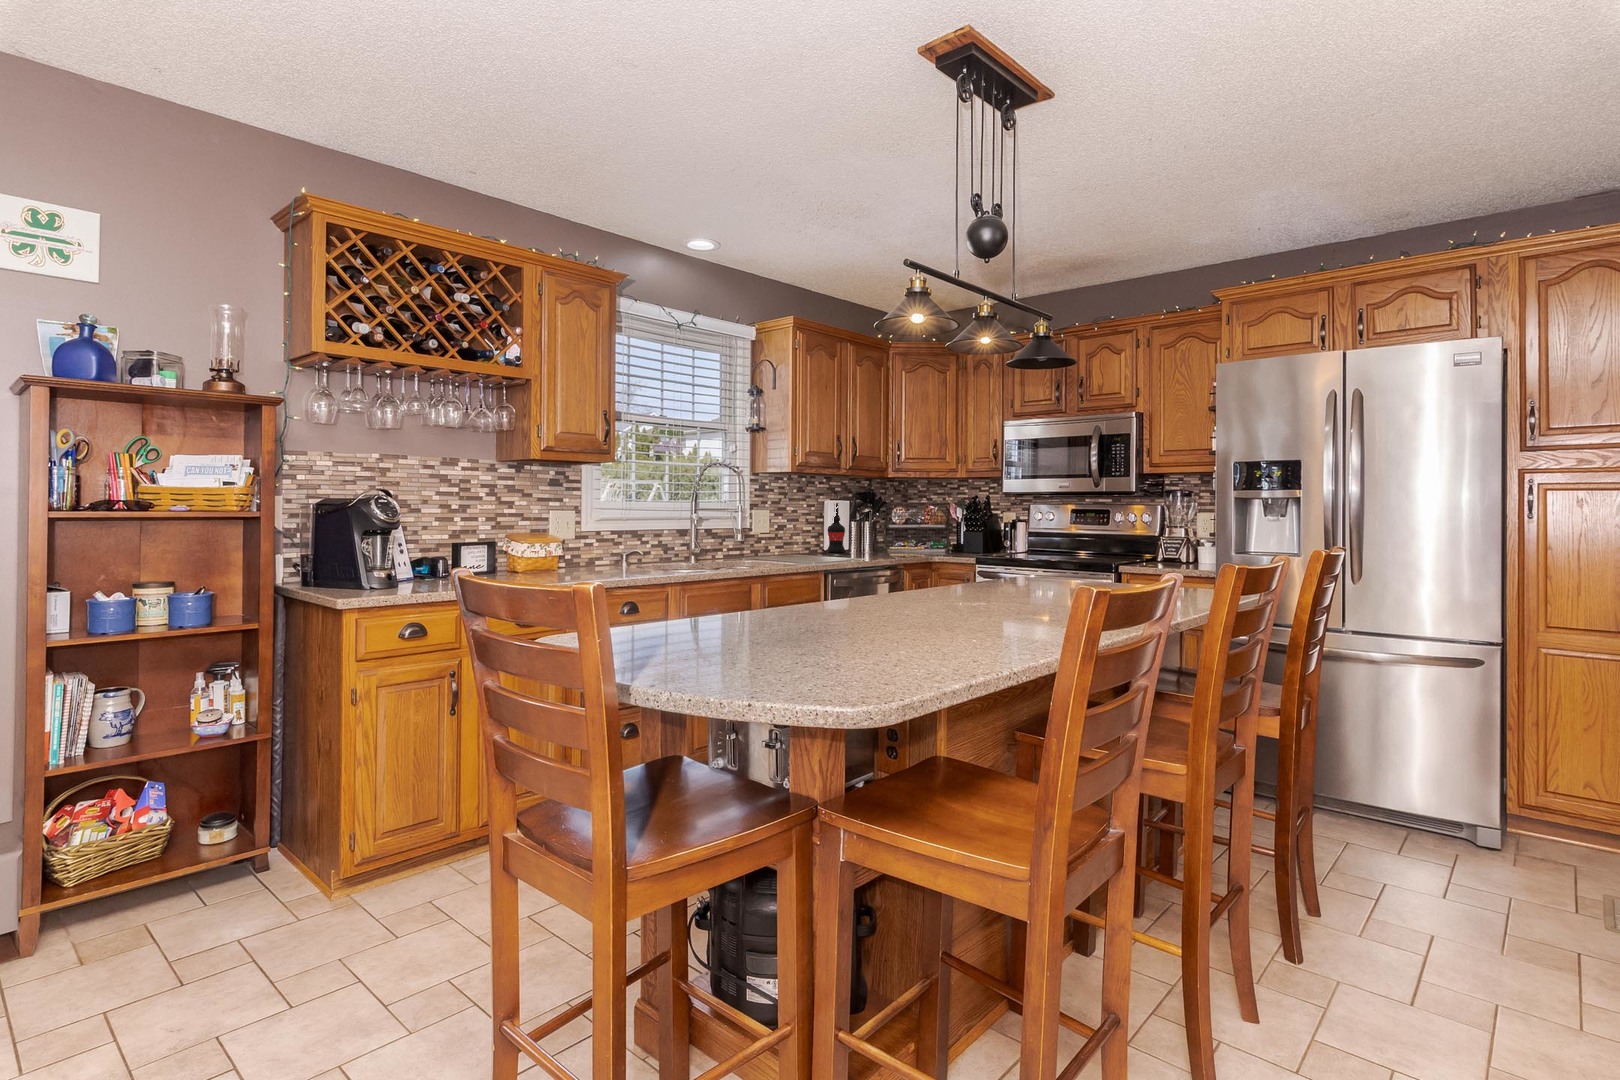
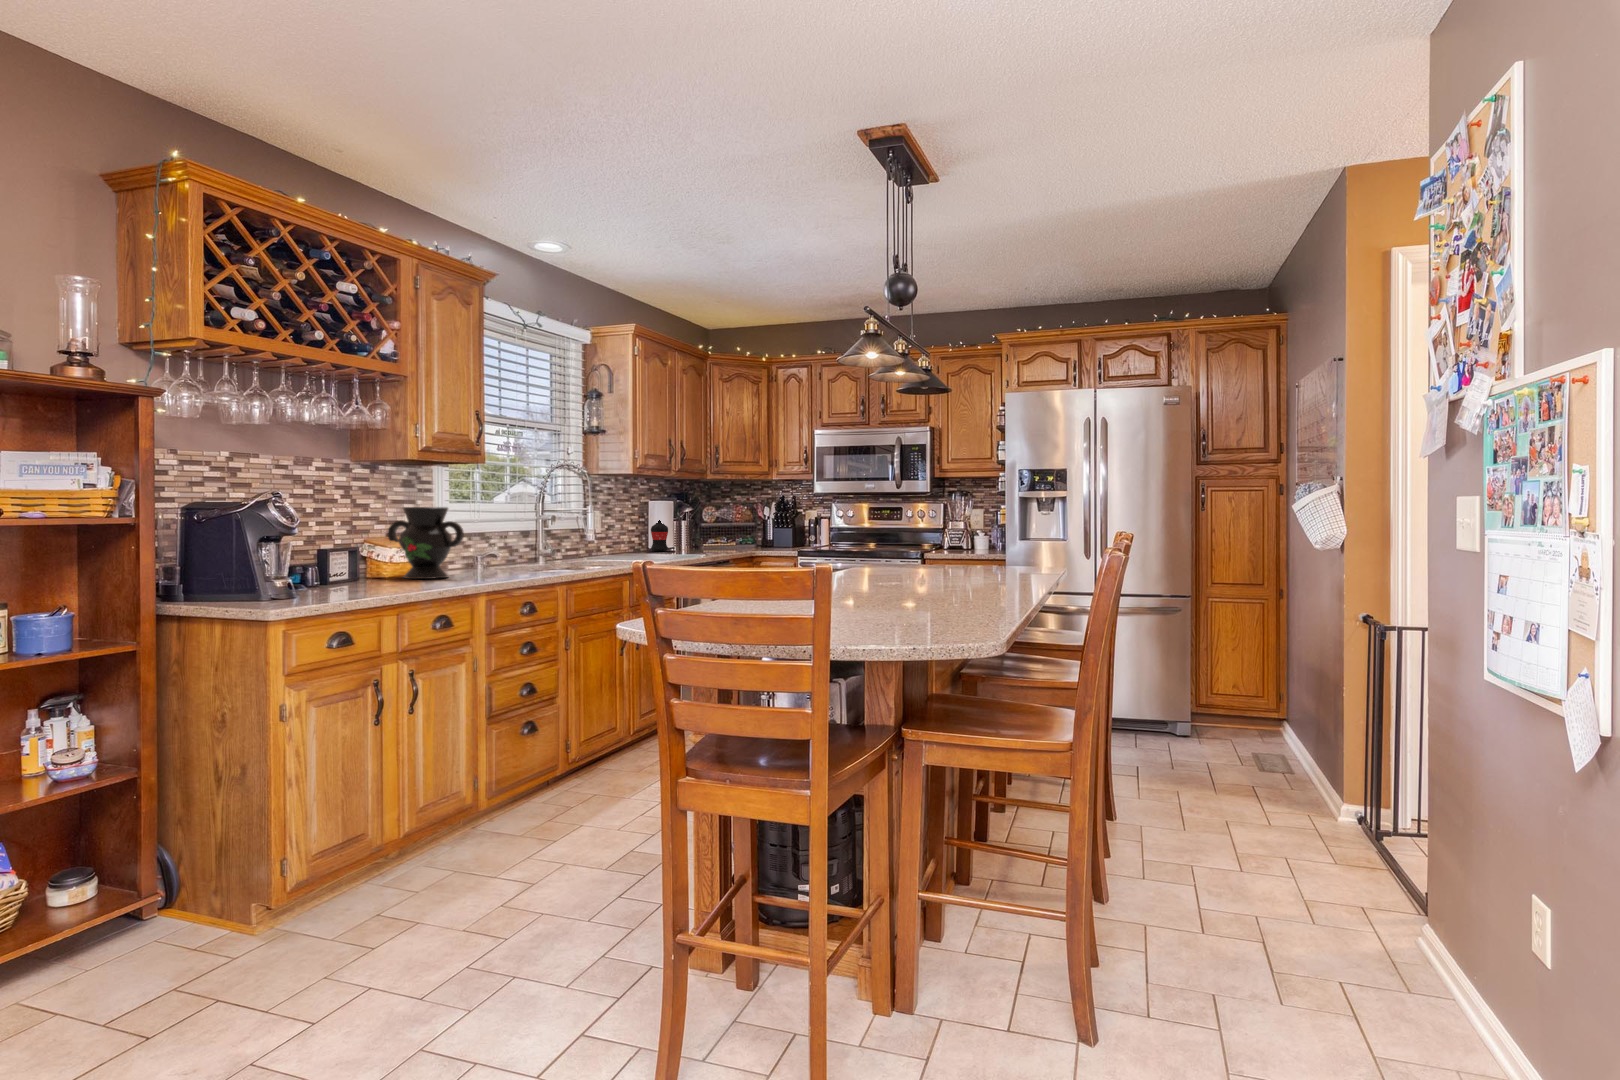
decorative vase: none [527,504,589,572] -> present [387,507,464,579]

